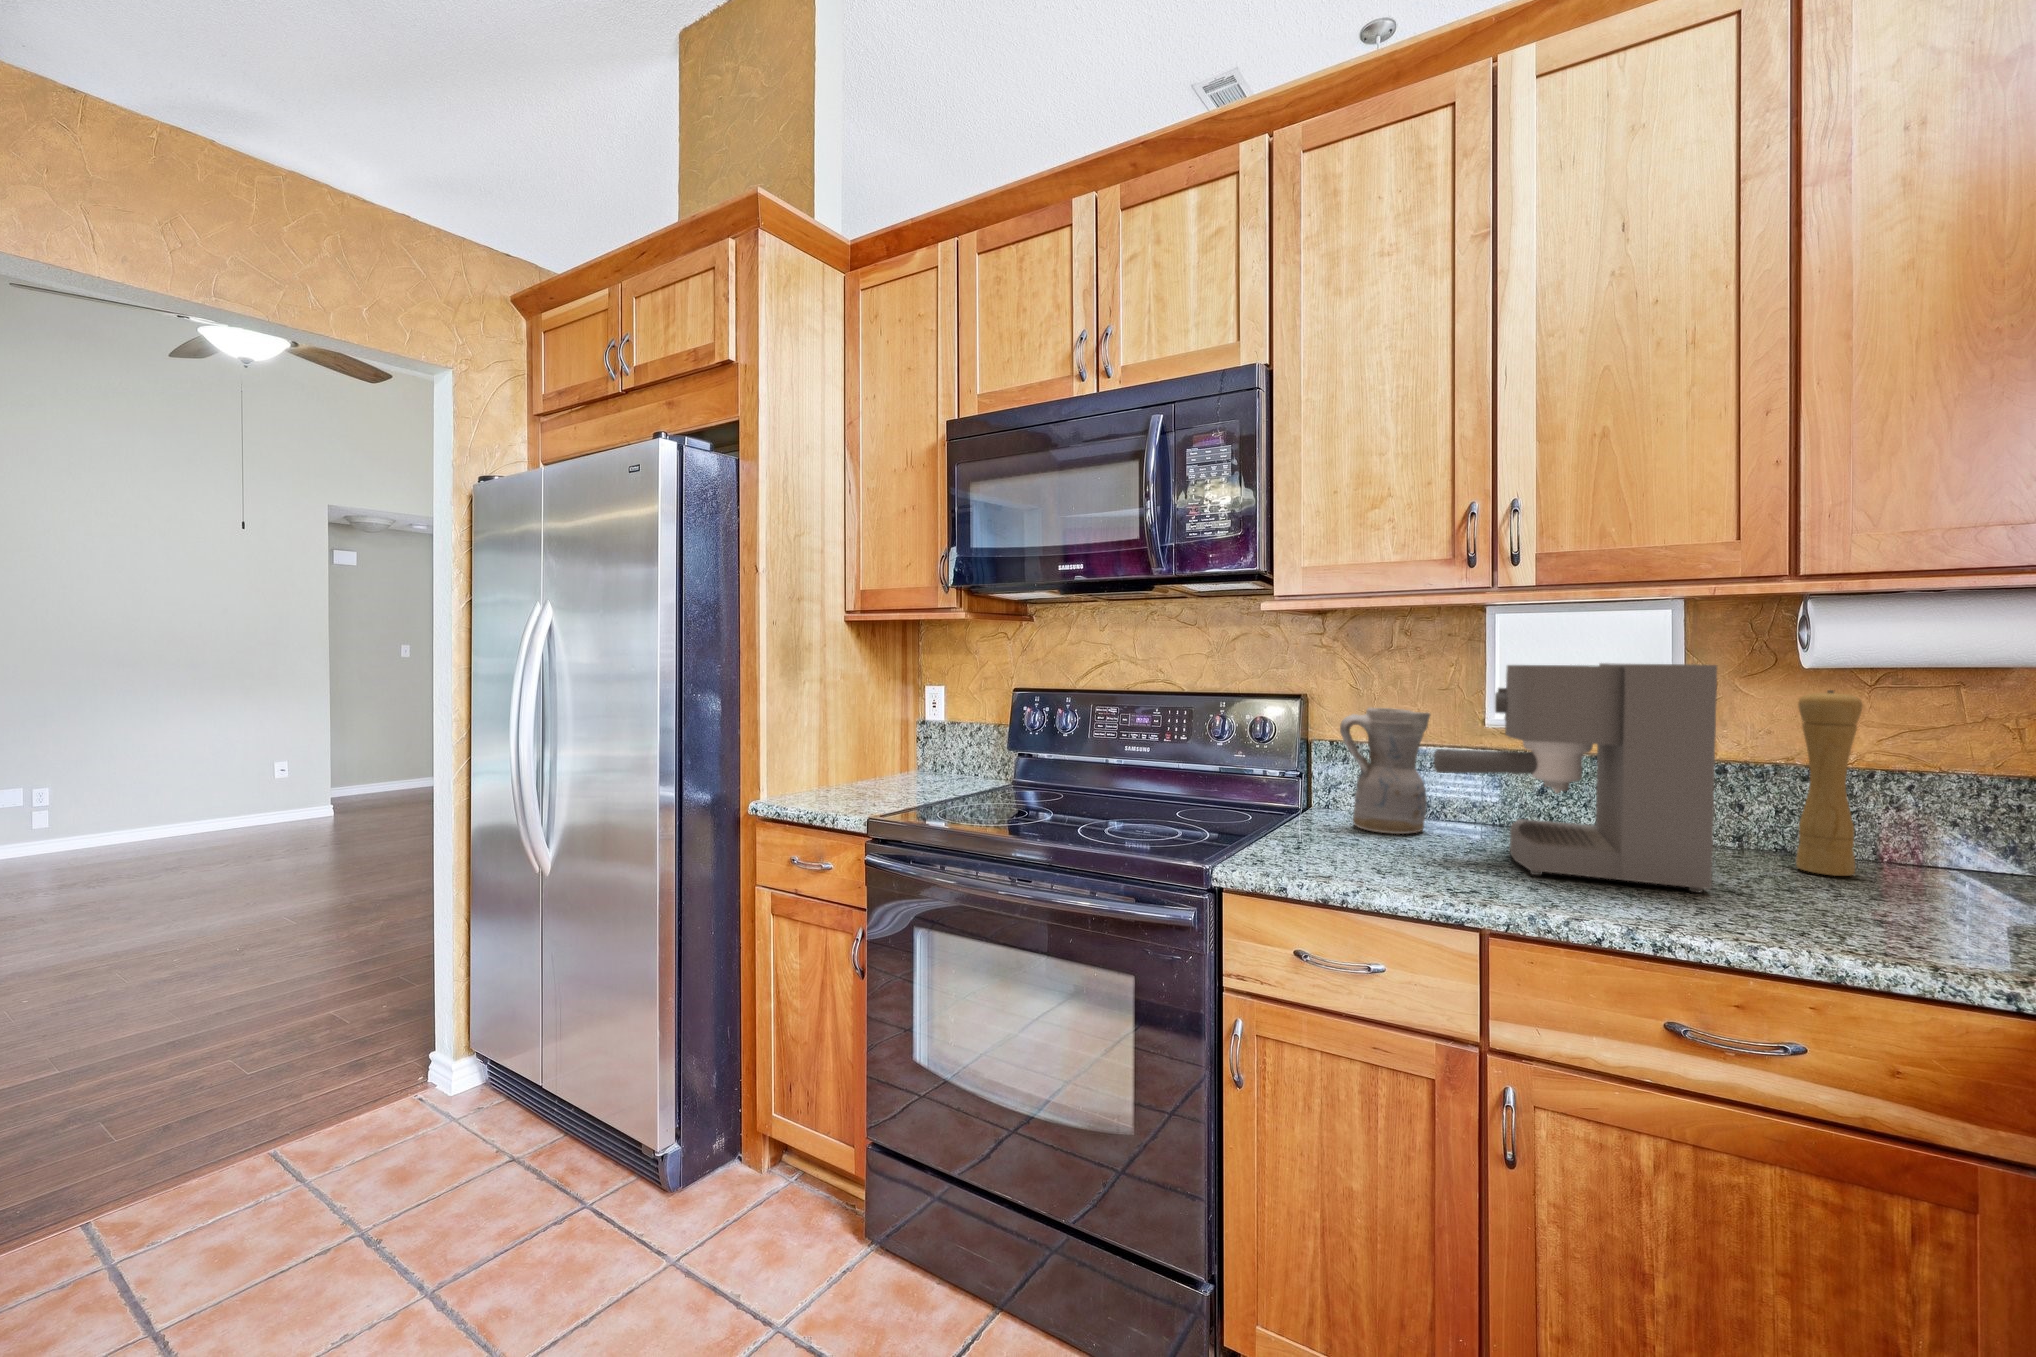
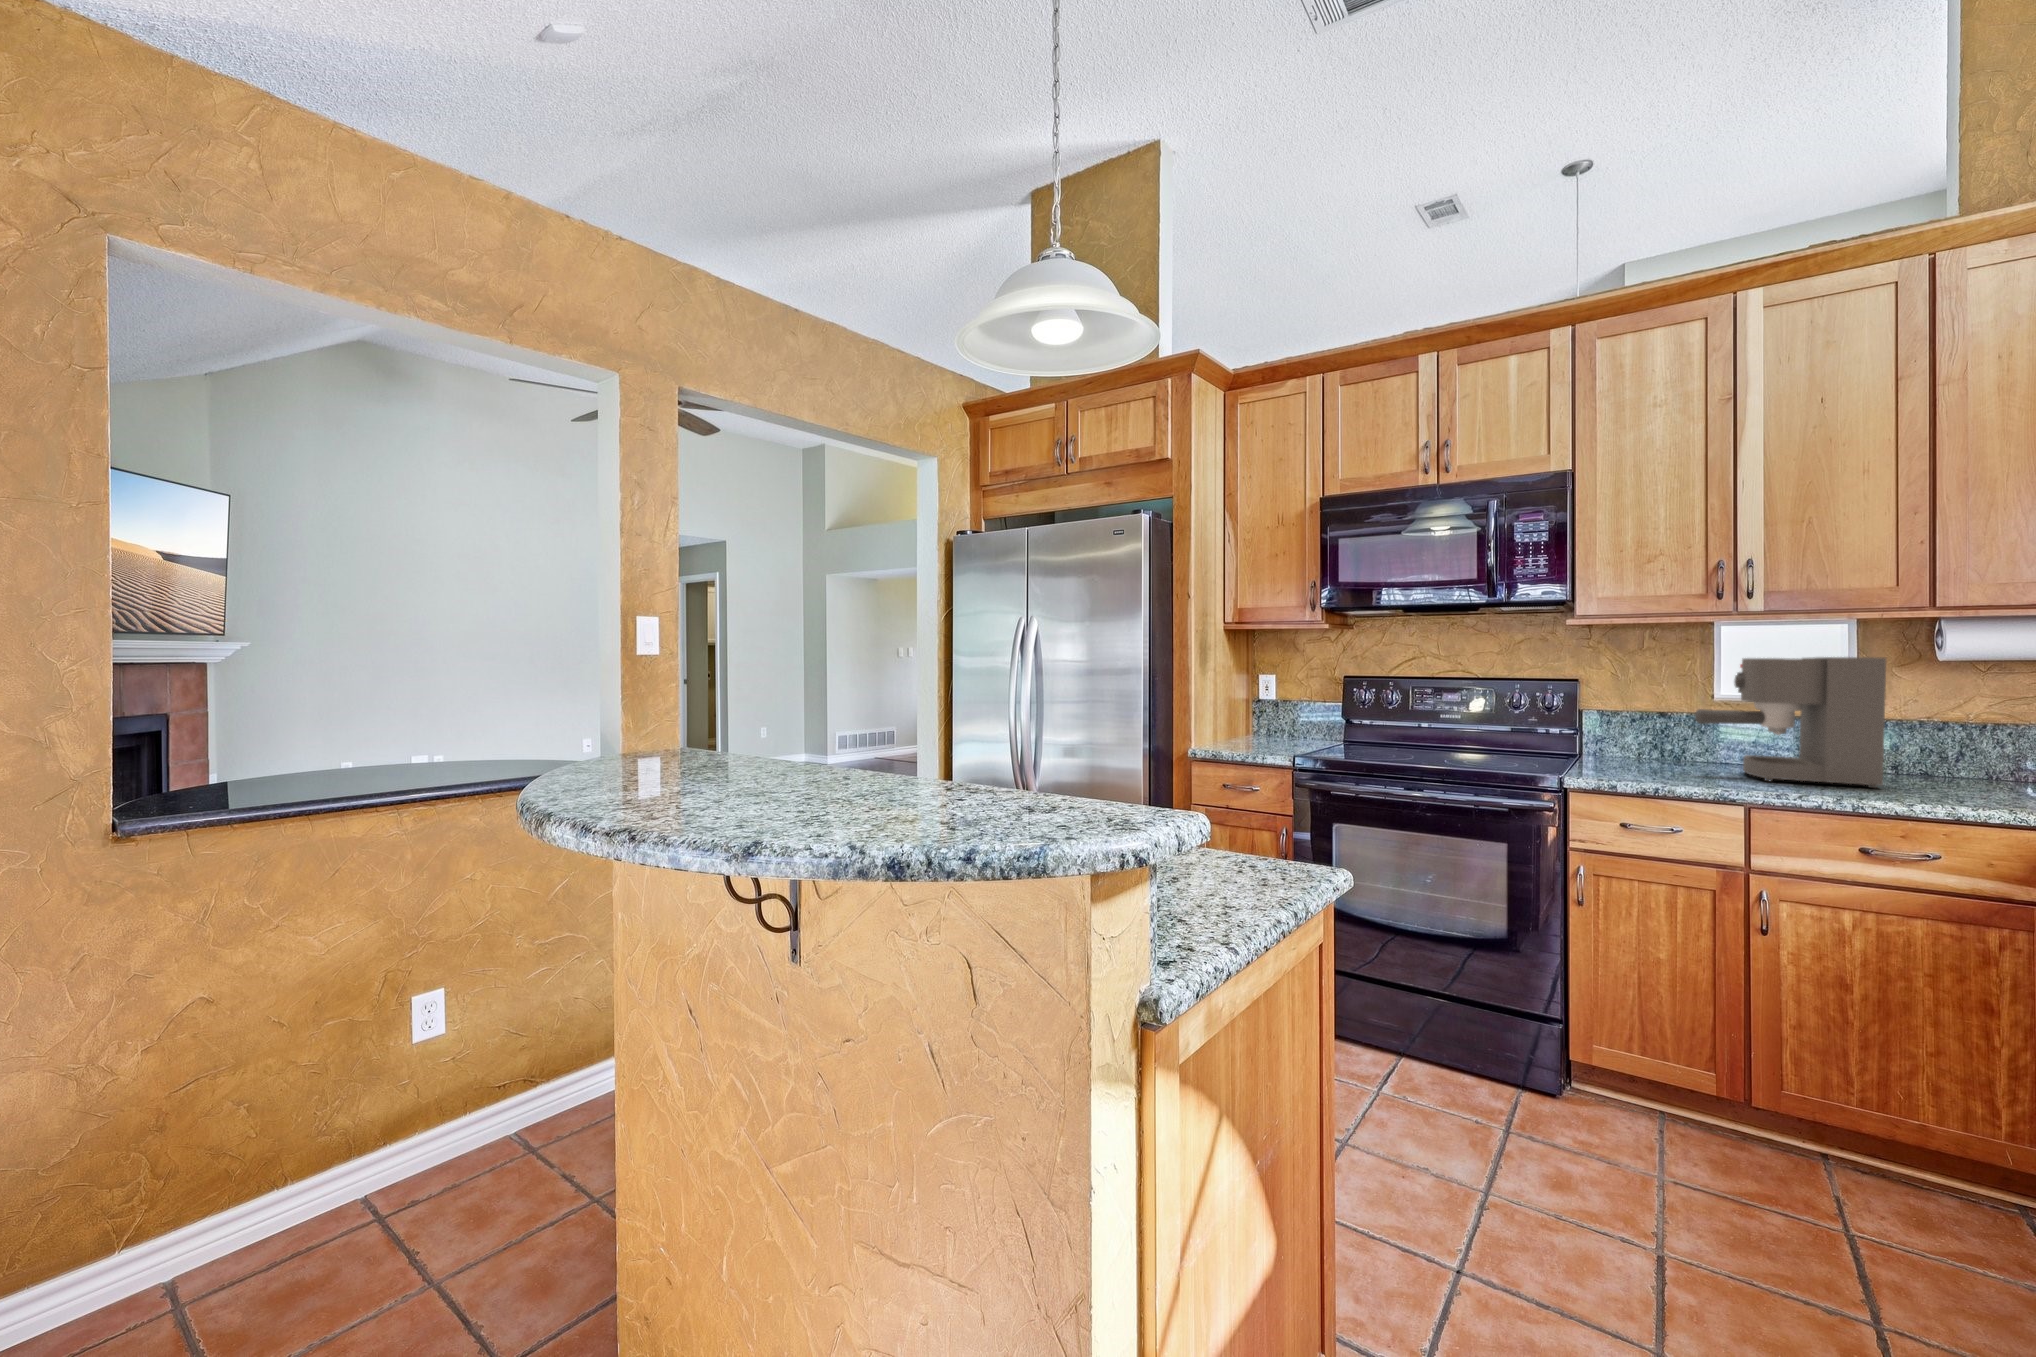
pepper mill: present [1796,690,1863,876] -> none [1935,673,1978,784]
ceramic pitcher: present [1340,708,1430,834] -> none [1615,687,1680,766]

